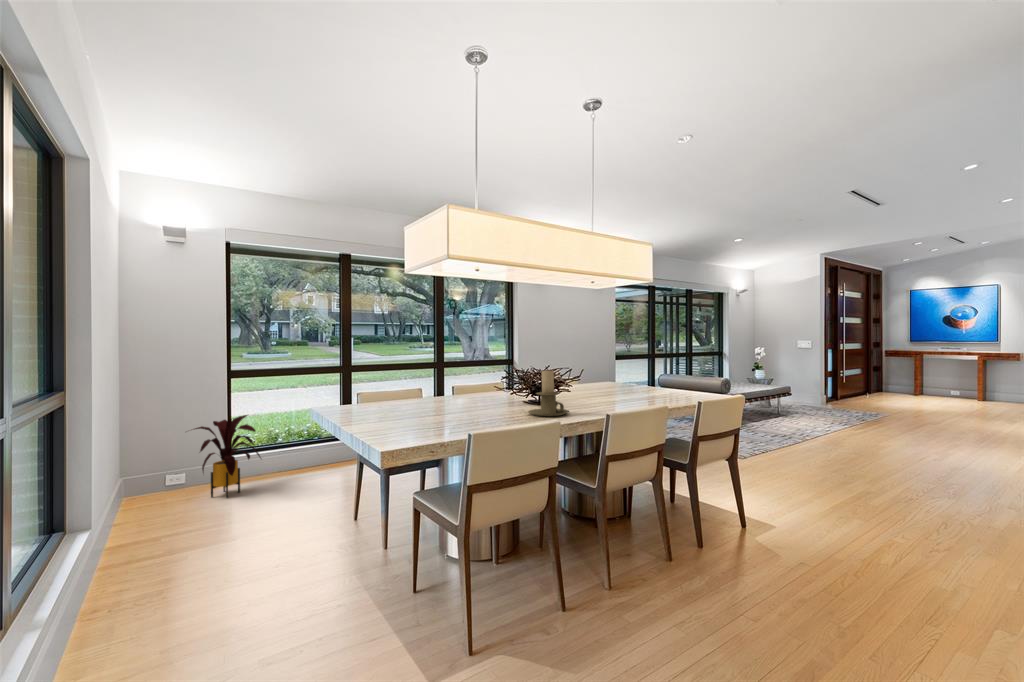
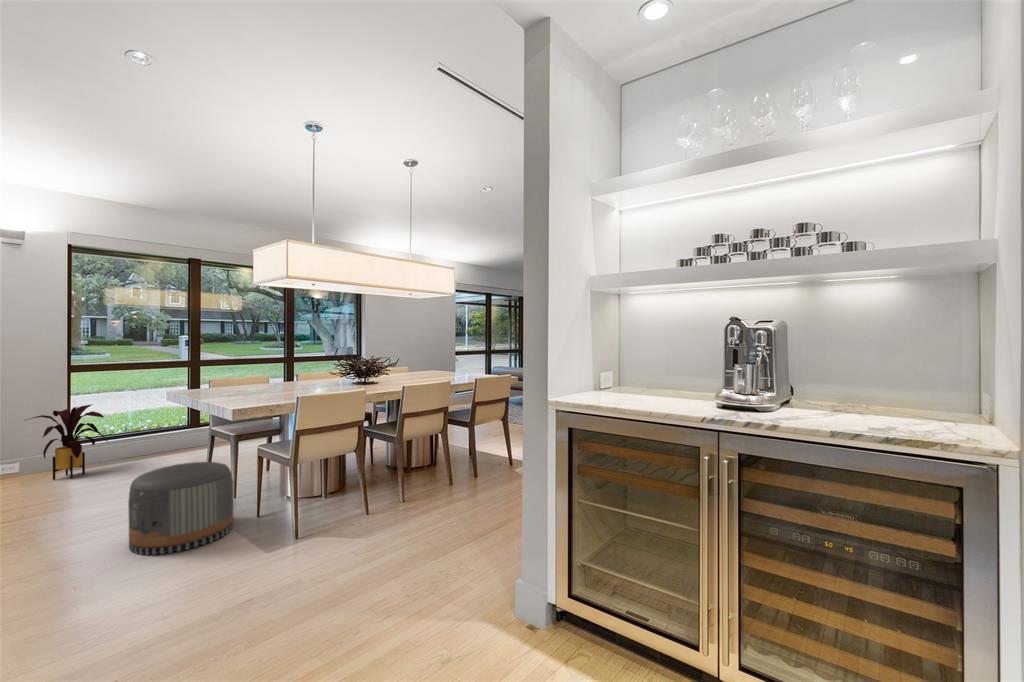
candle holder: present [528,370,569,416] -> none [352,357,383,390]
pouf: none [261,511,385,652] -> present [128,462,233,555]

